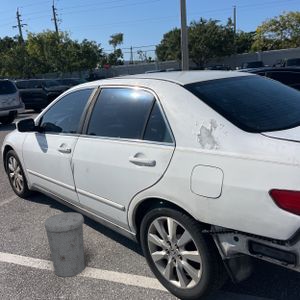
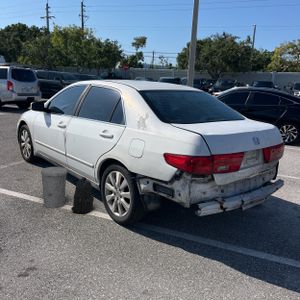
backpack: none [98,226,129,282] -> present [71,177,94,213]

